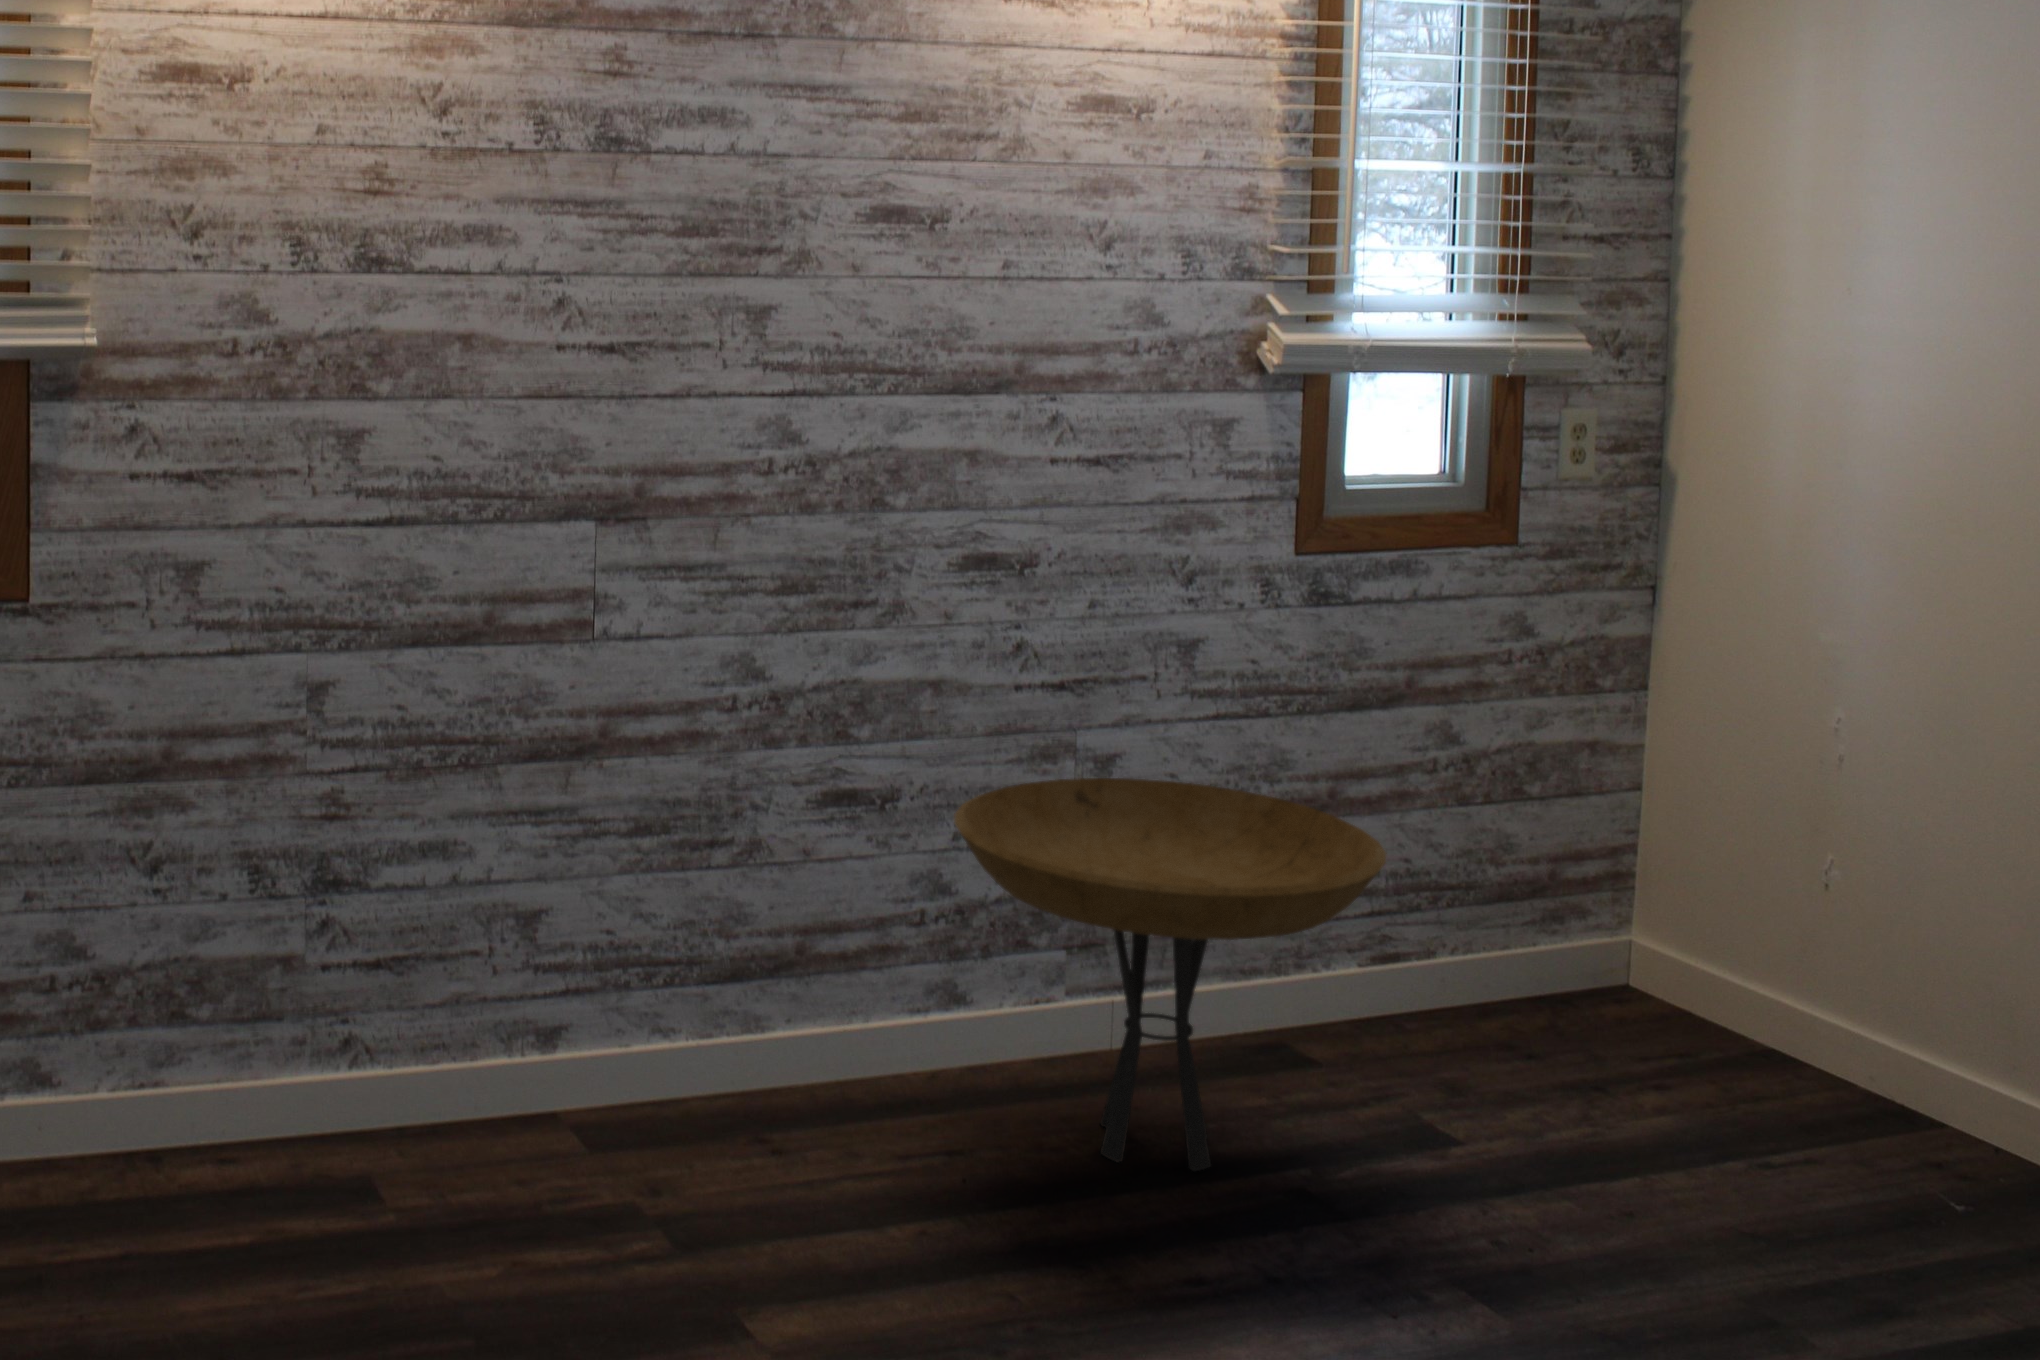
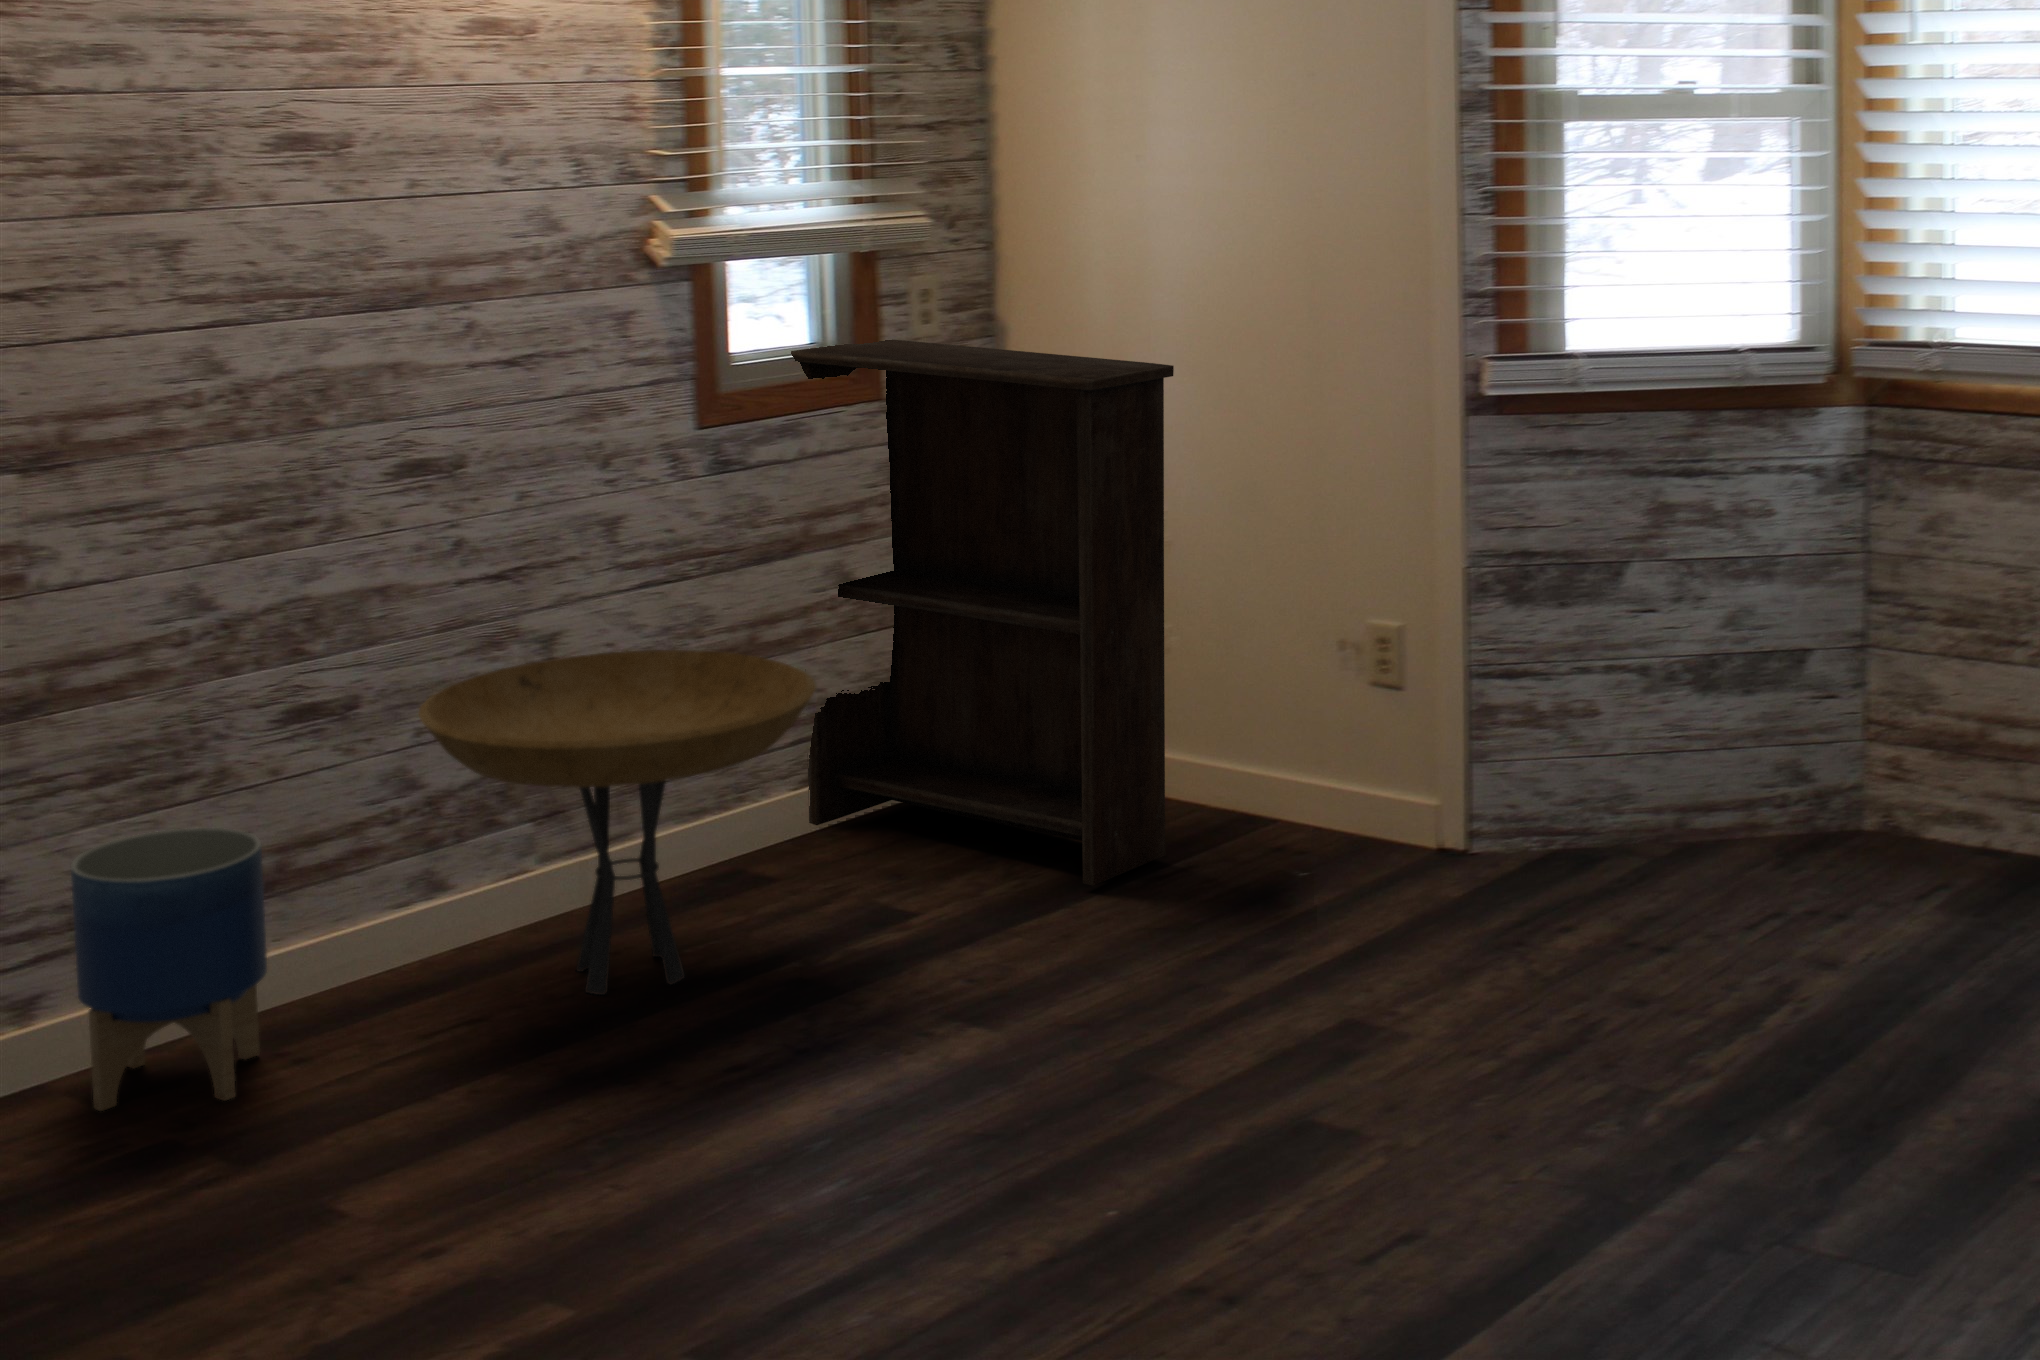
bookshelf: none [1405,476,1905,1183] -> present [791,340,1174,885]
planter: none [609,882,781,1175] -> present [71,828,267,1111]

